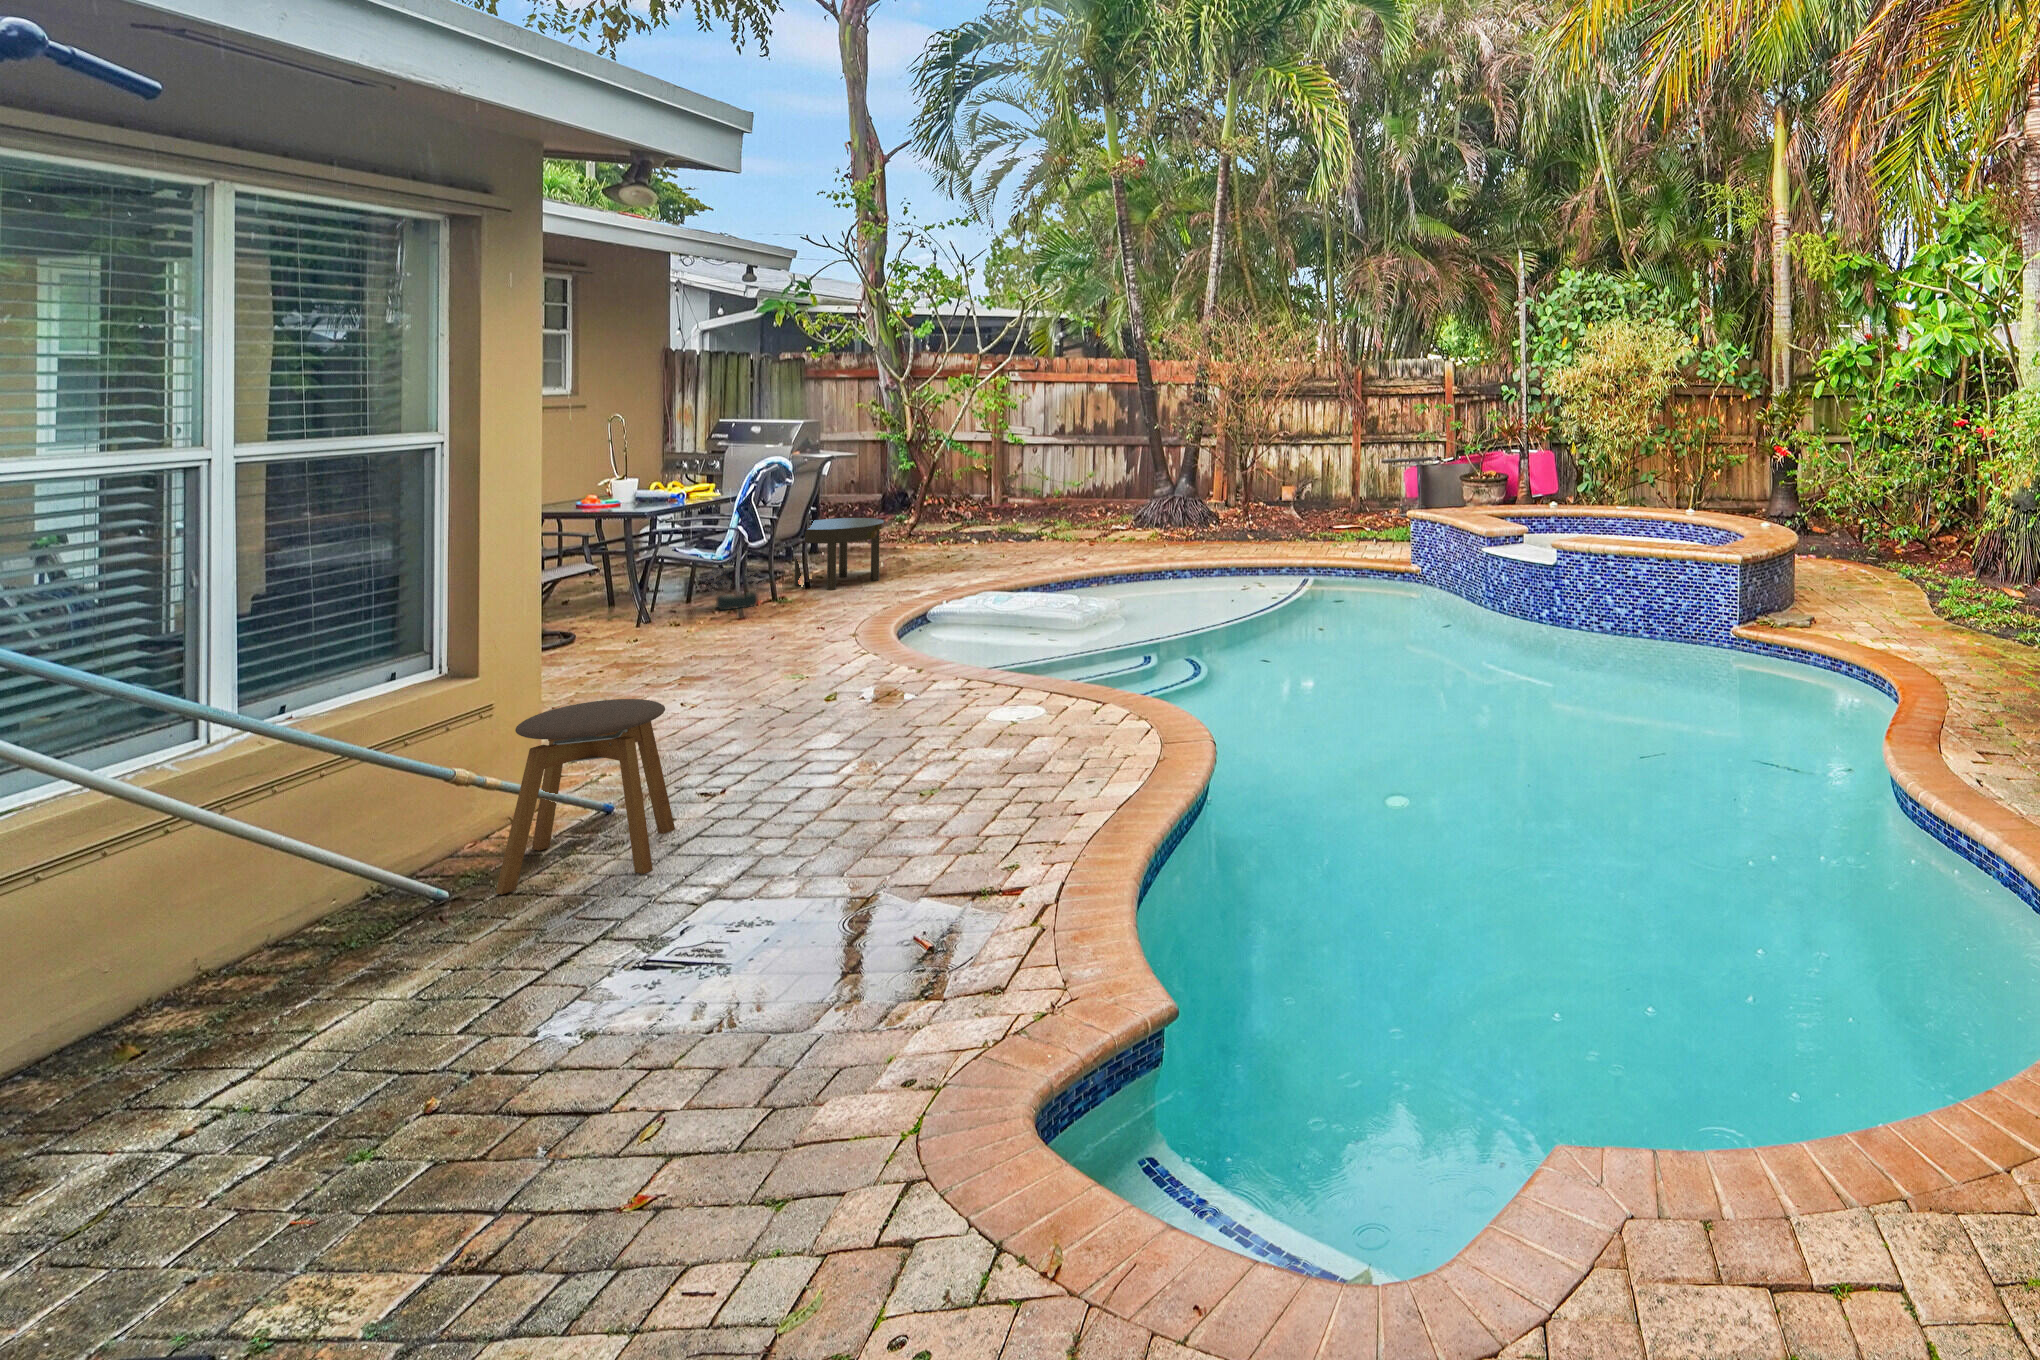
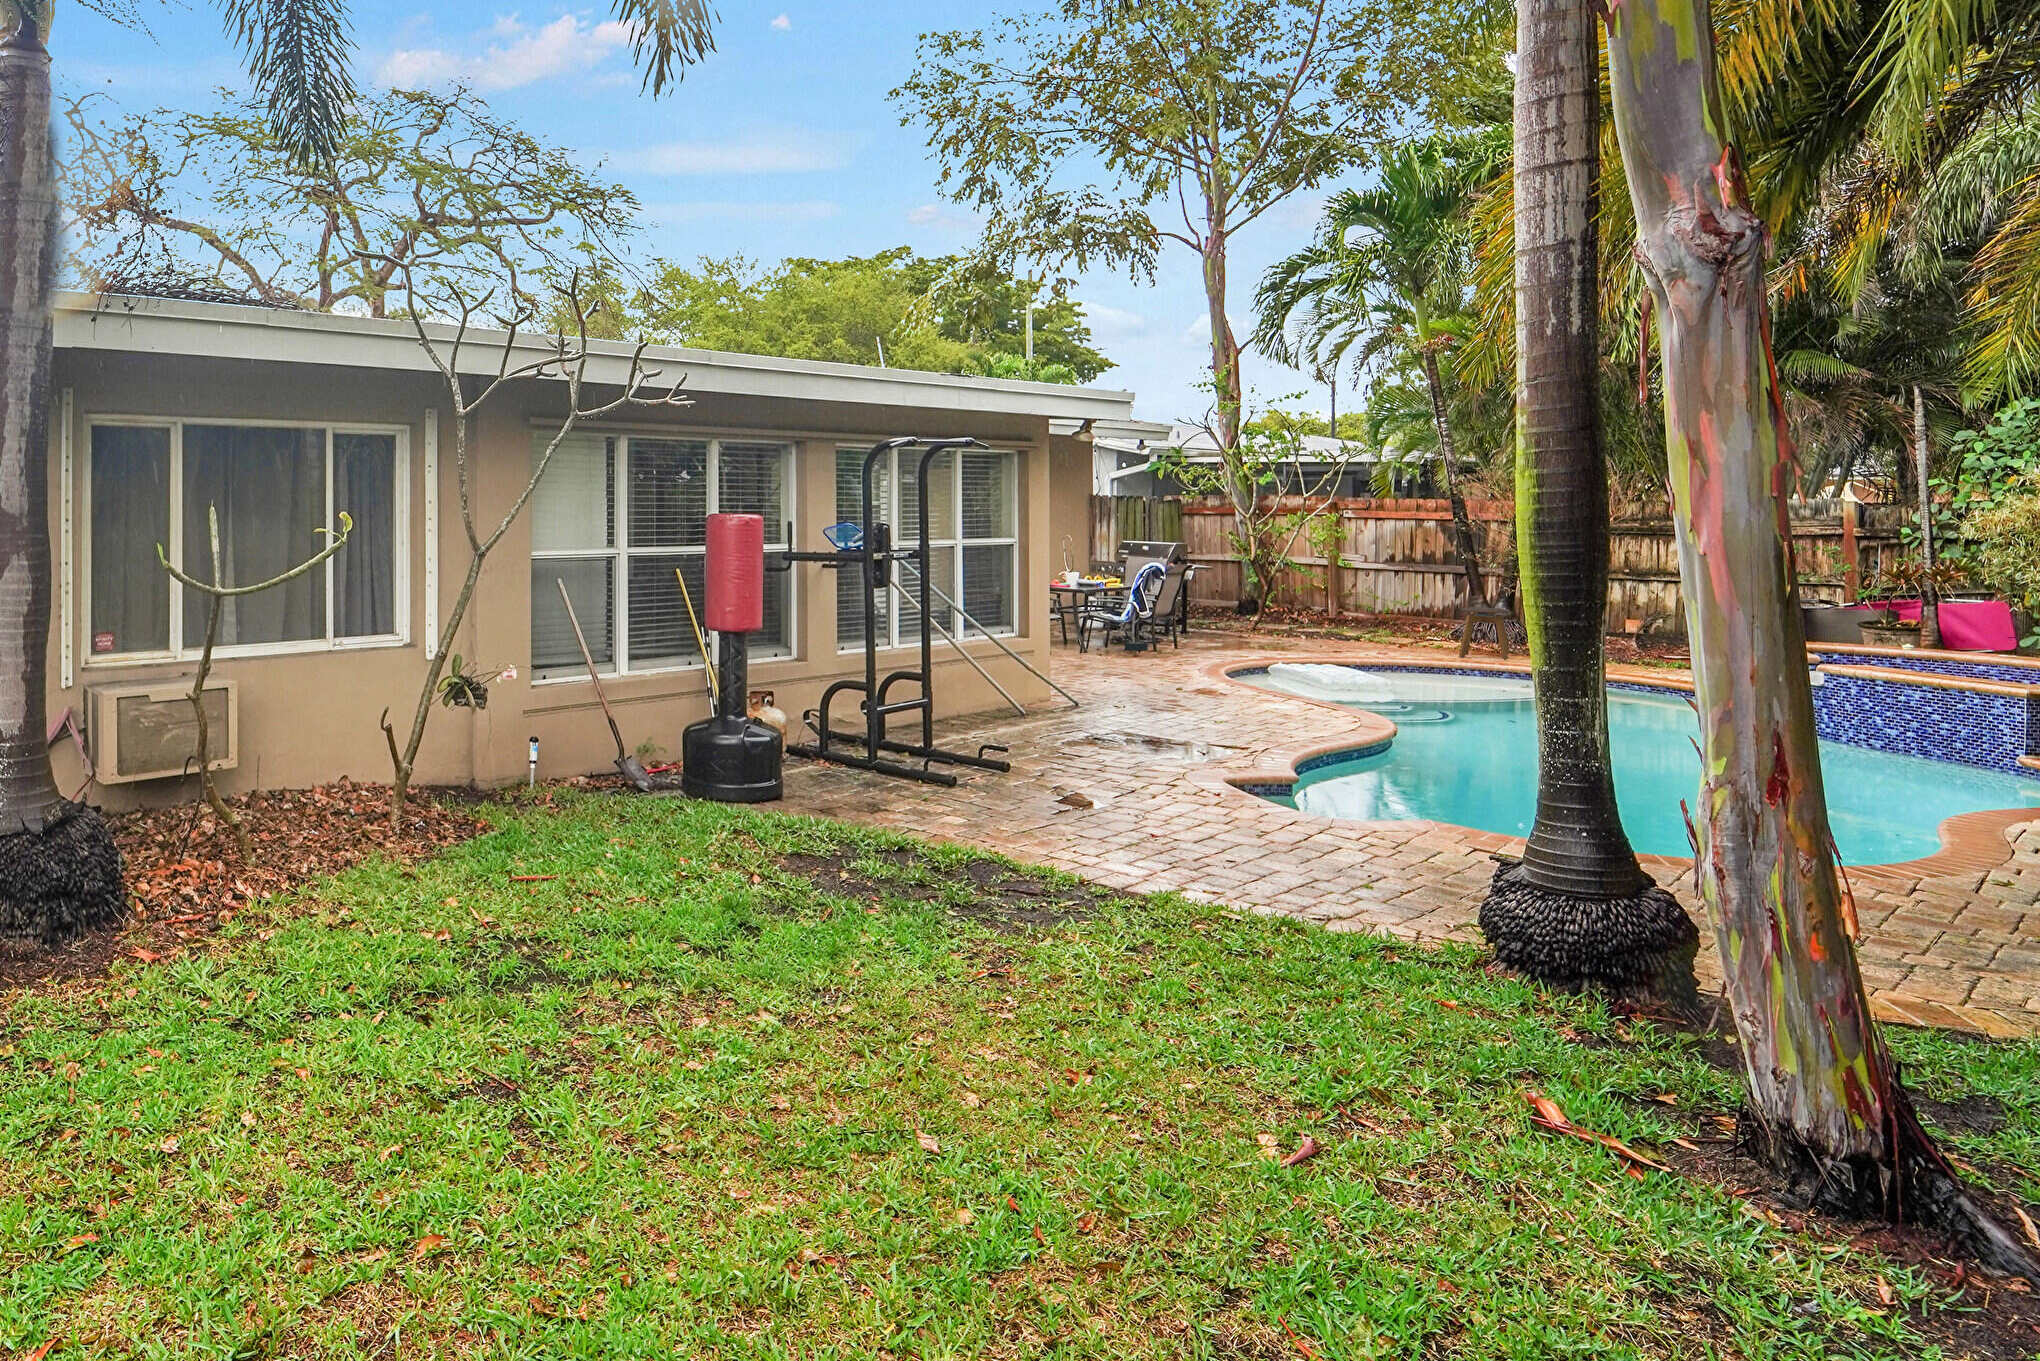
side table: present [795,518,884,590] -> none [1167,605,1227,649]
stool: present [496,699,675,895] -> present [1459,607,1510,660]

